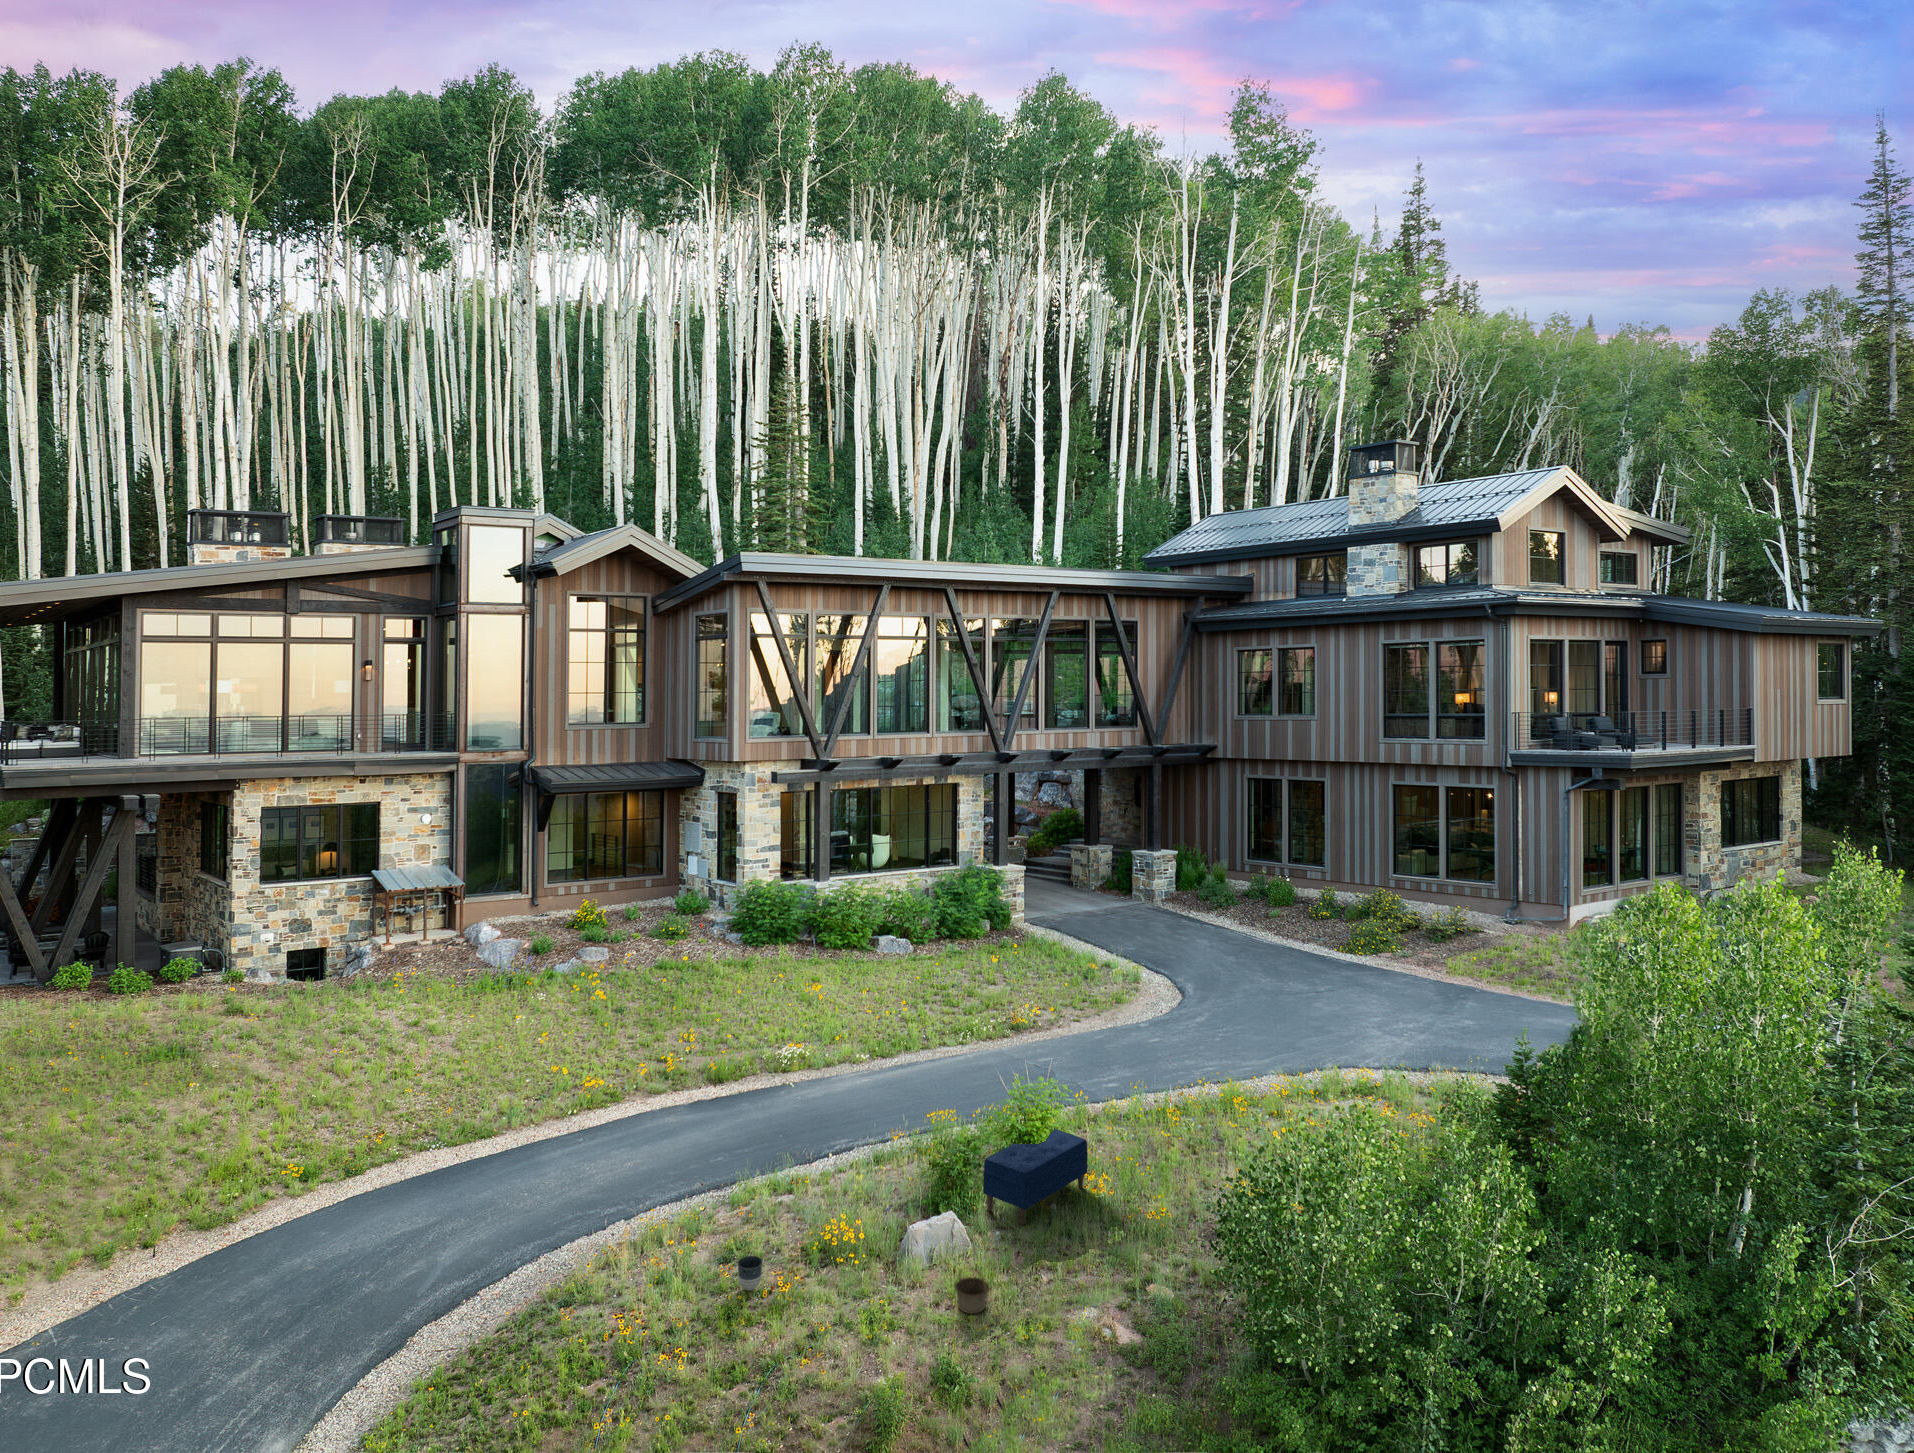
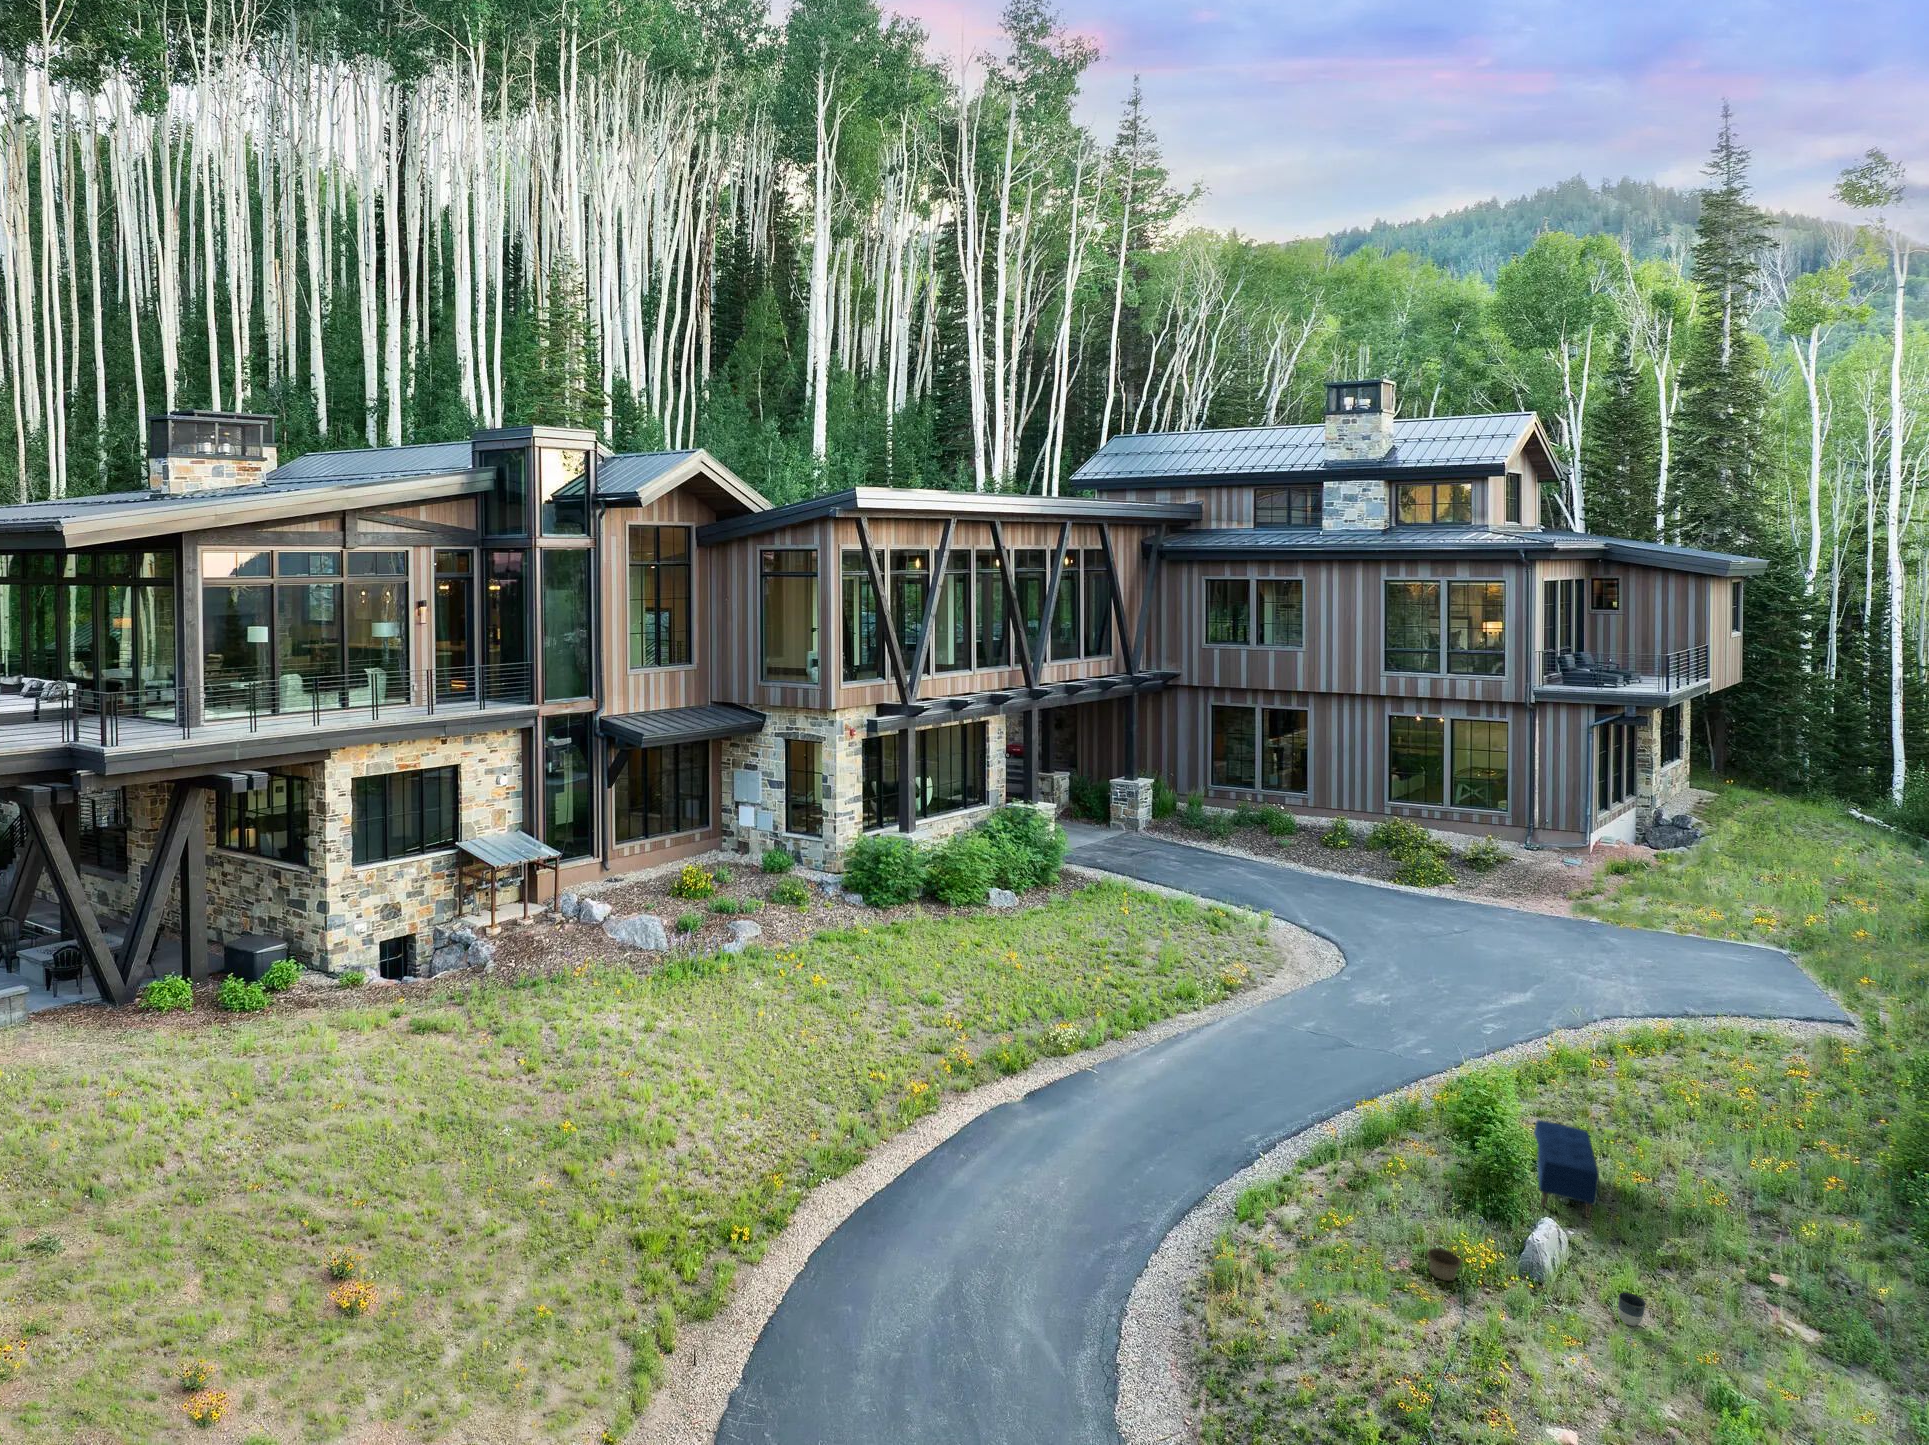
planter: present [738,1256,762,1290] -> present [1618,1293,1646,1326]
basket: present [954,1267,990,1314] -> present [1427,1242,1461,1281]

